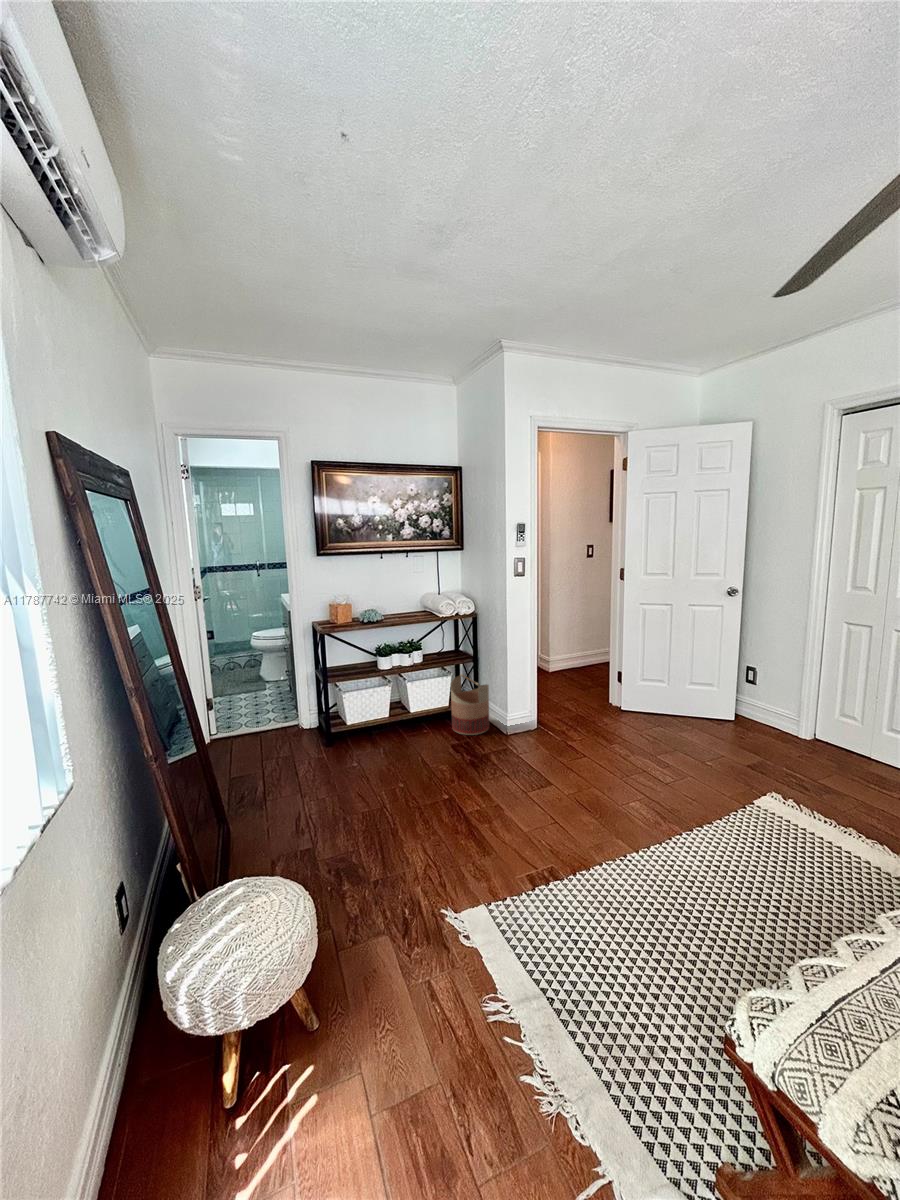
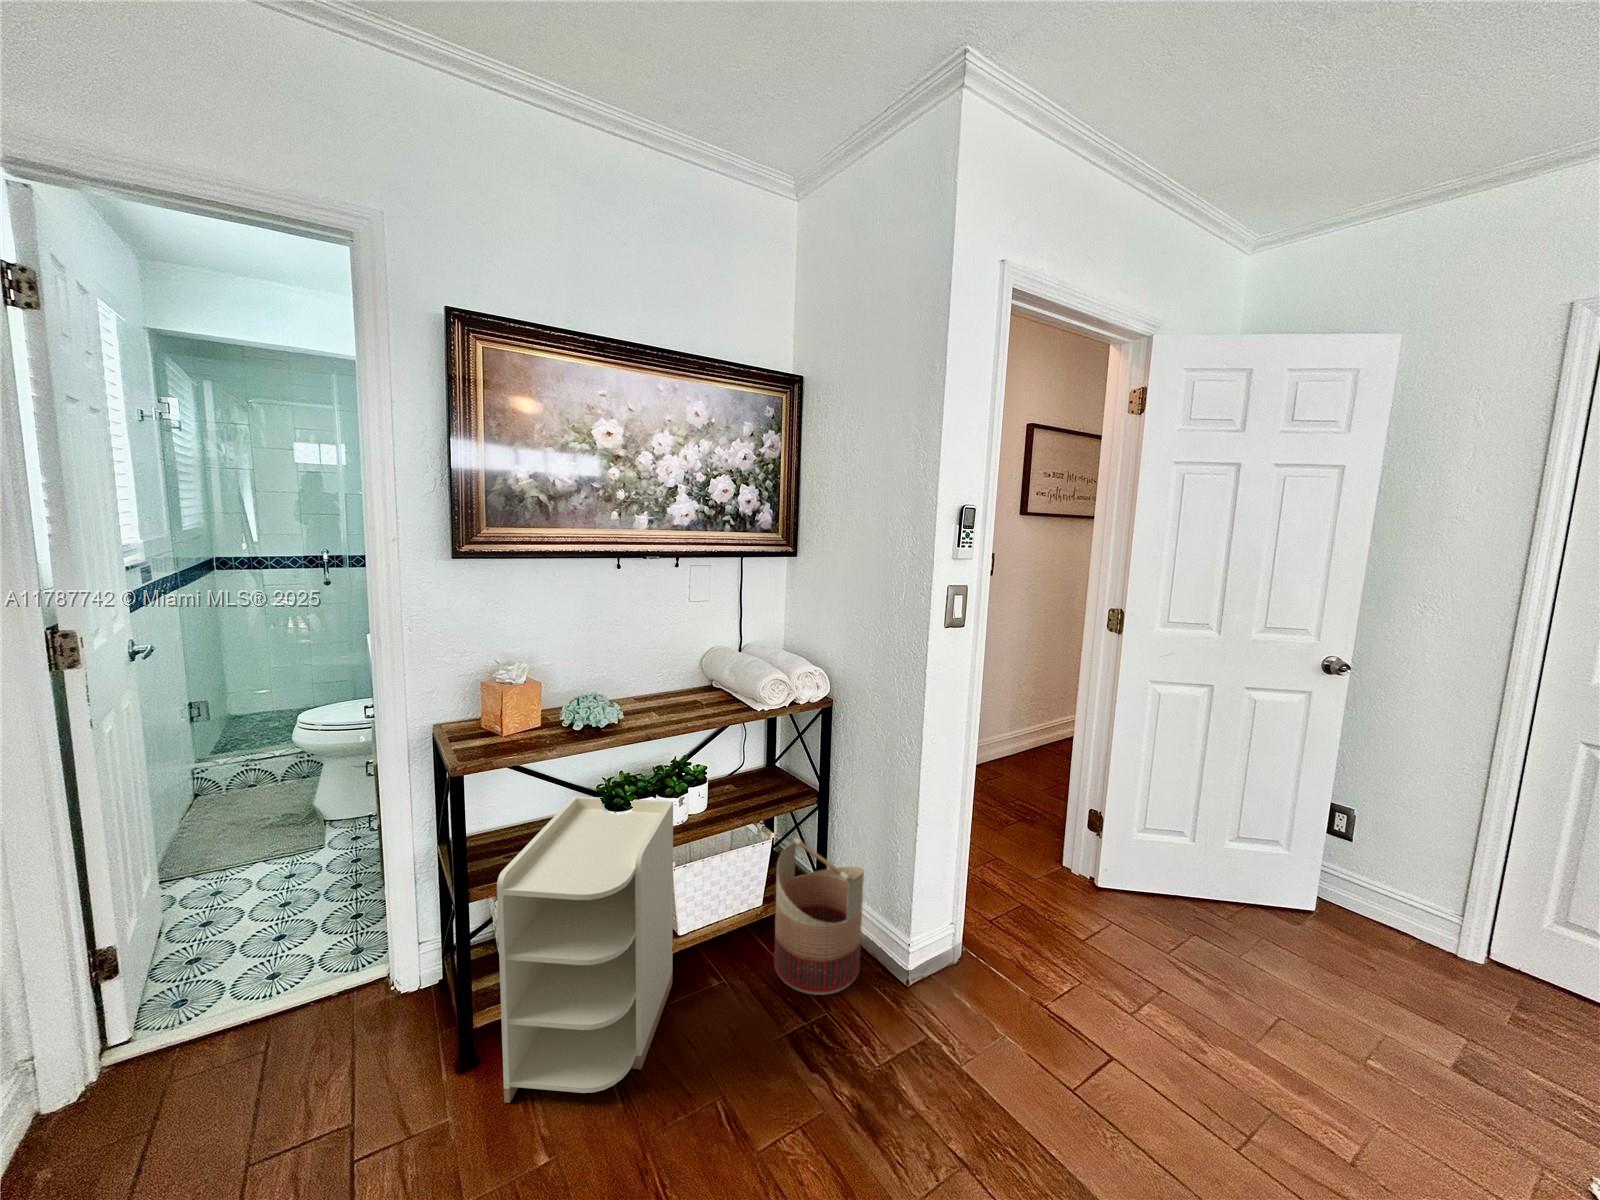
nightstand: none [339,651,409,754] -> present [497,796,673,1103]

